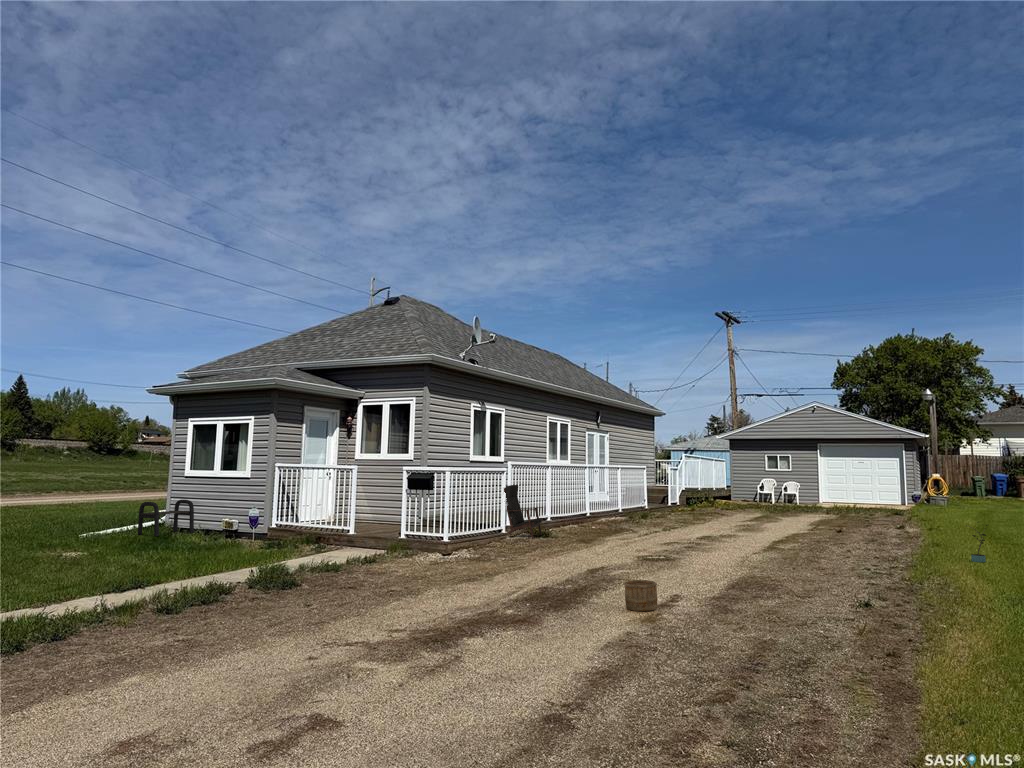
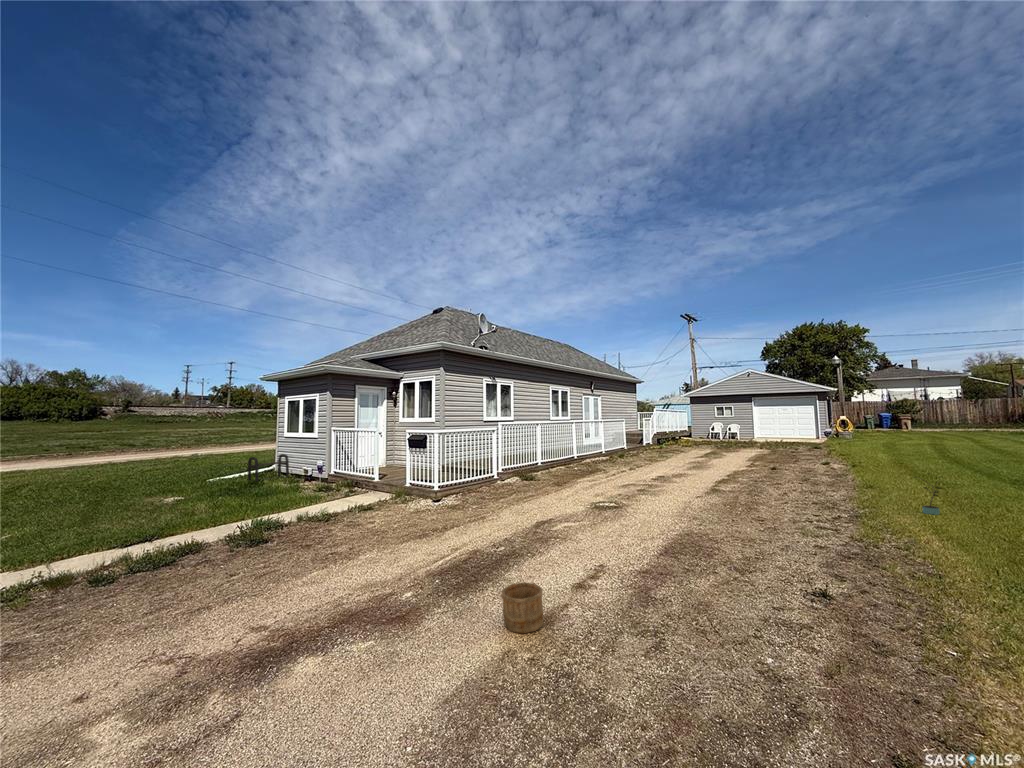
lounge chair: present [504,485,543,539] -> none [497,439,530,481]

